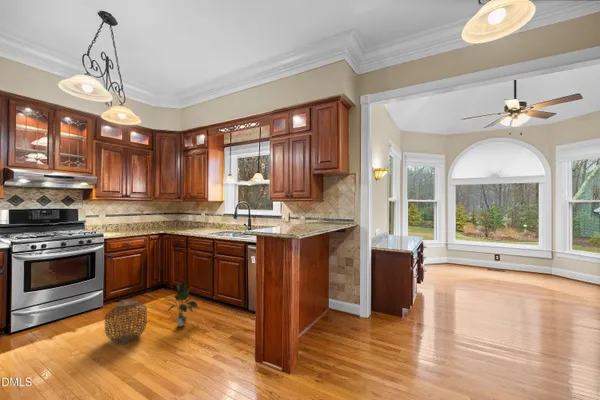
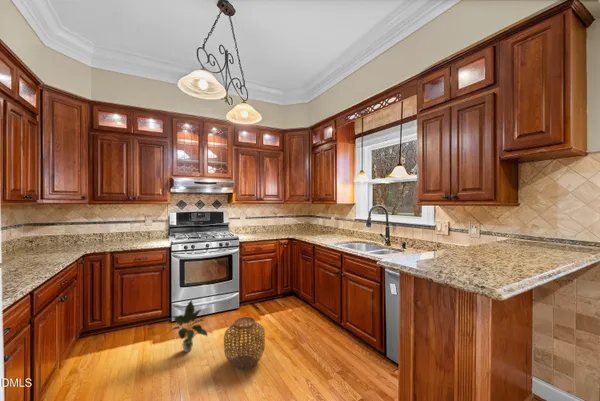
potted plant: present [168,282,199,326] -> present [173,301,207,352]

